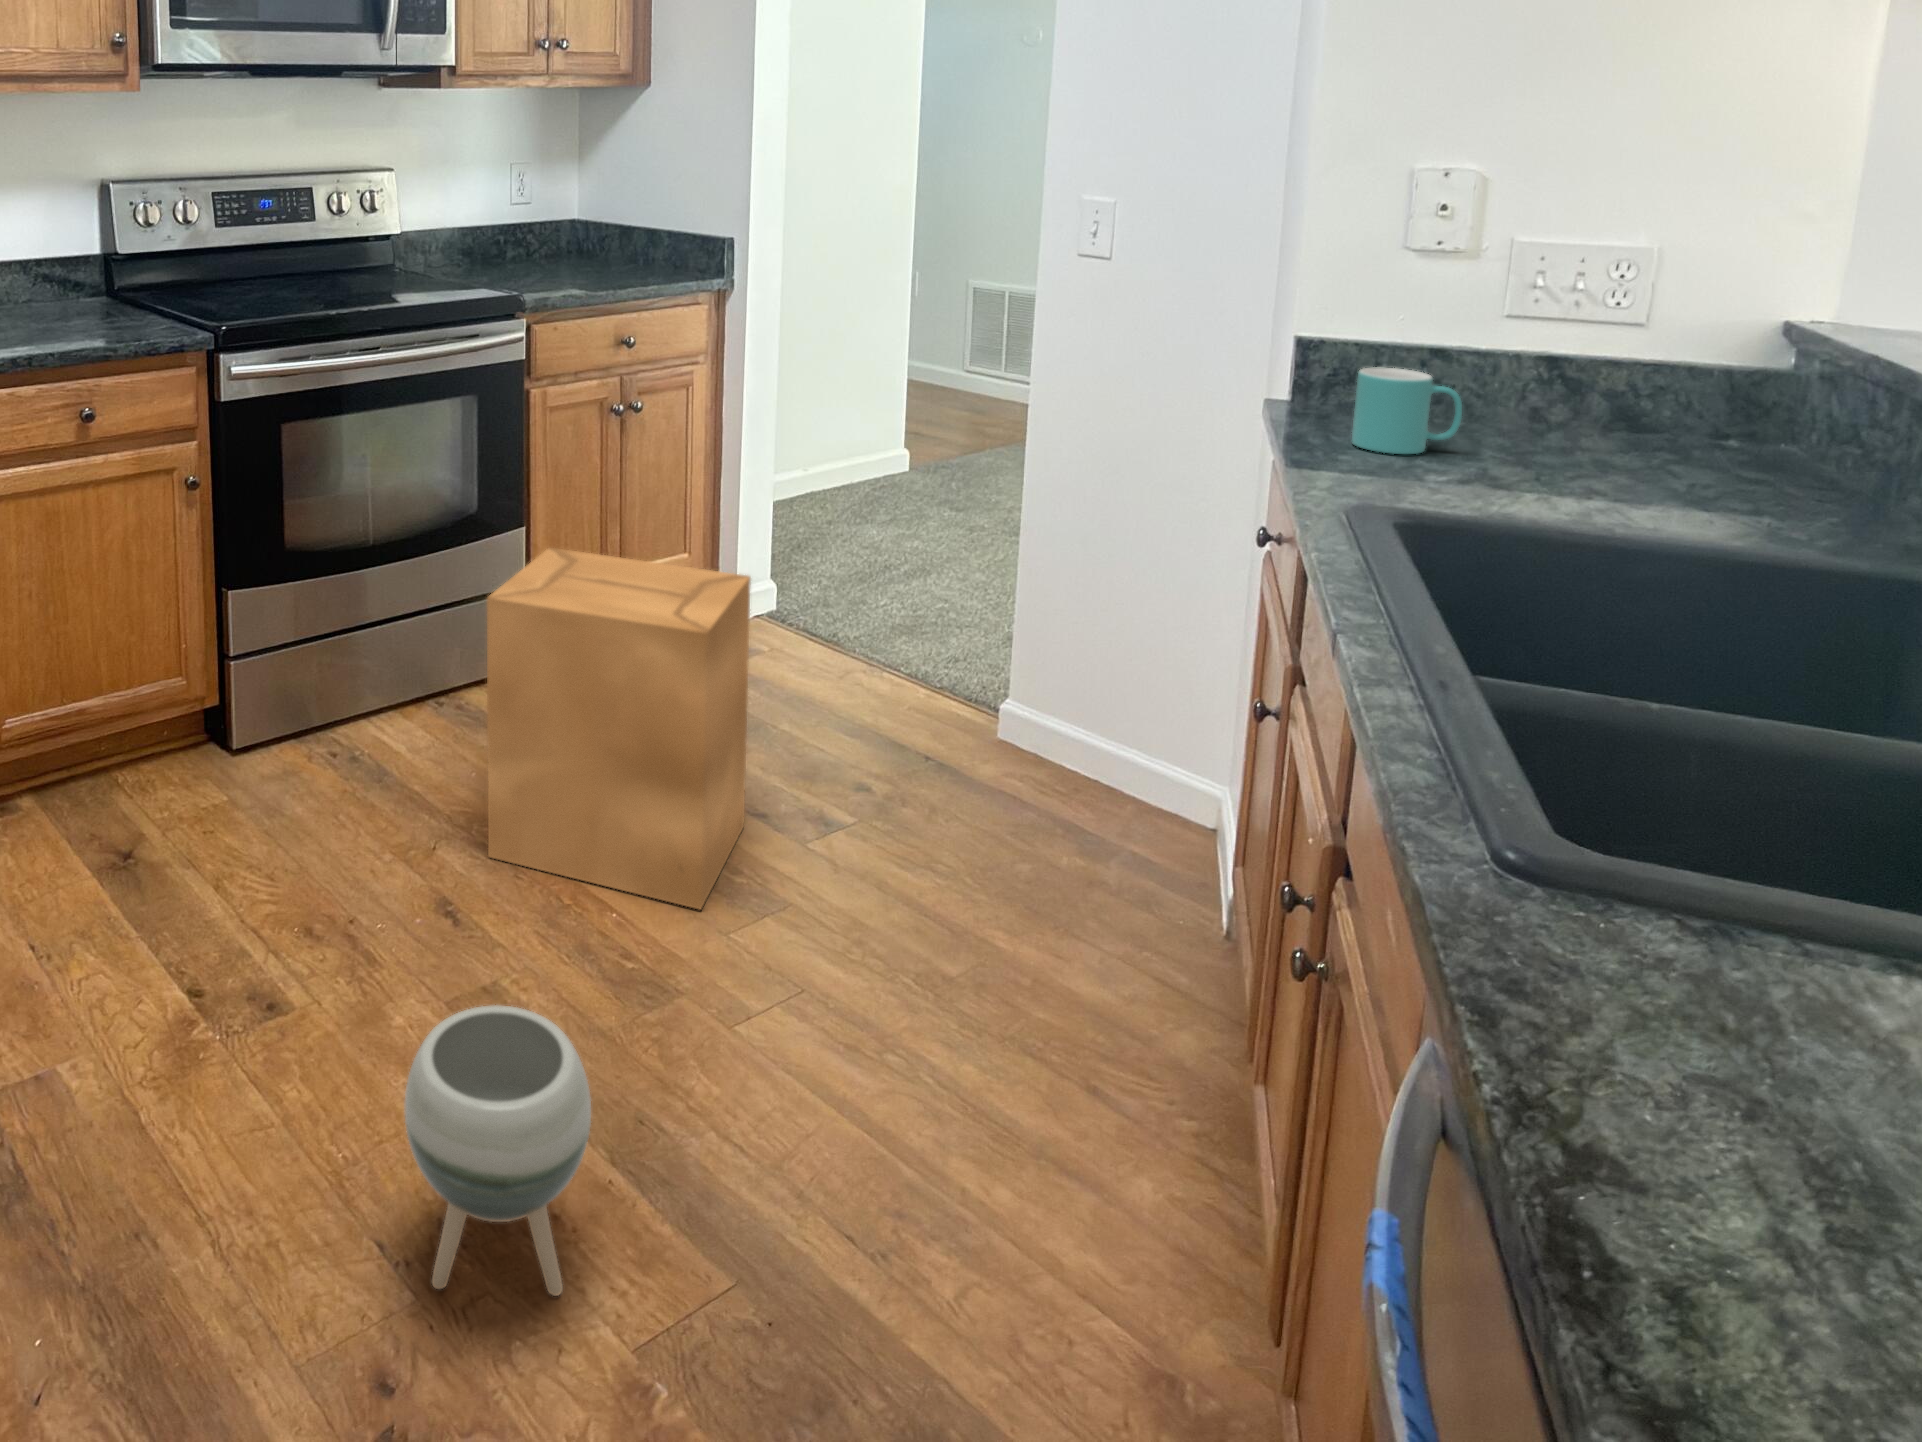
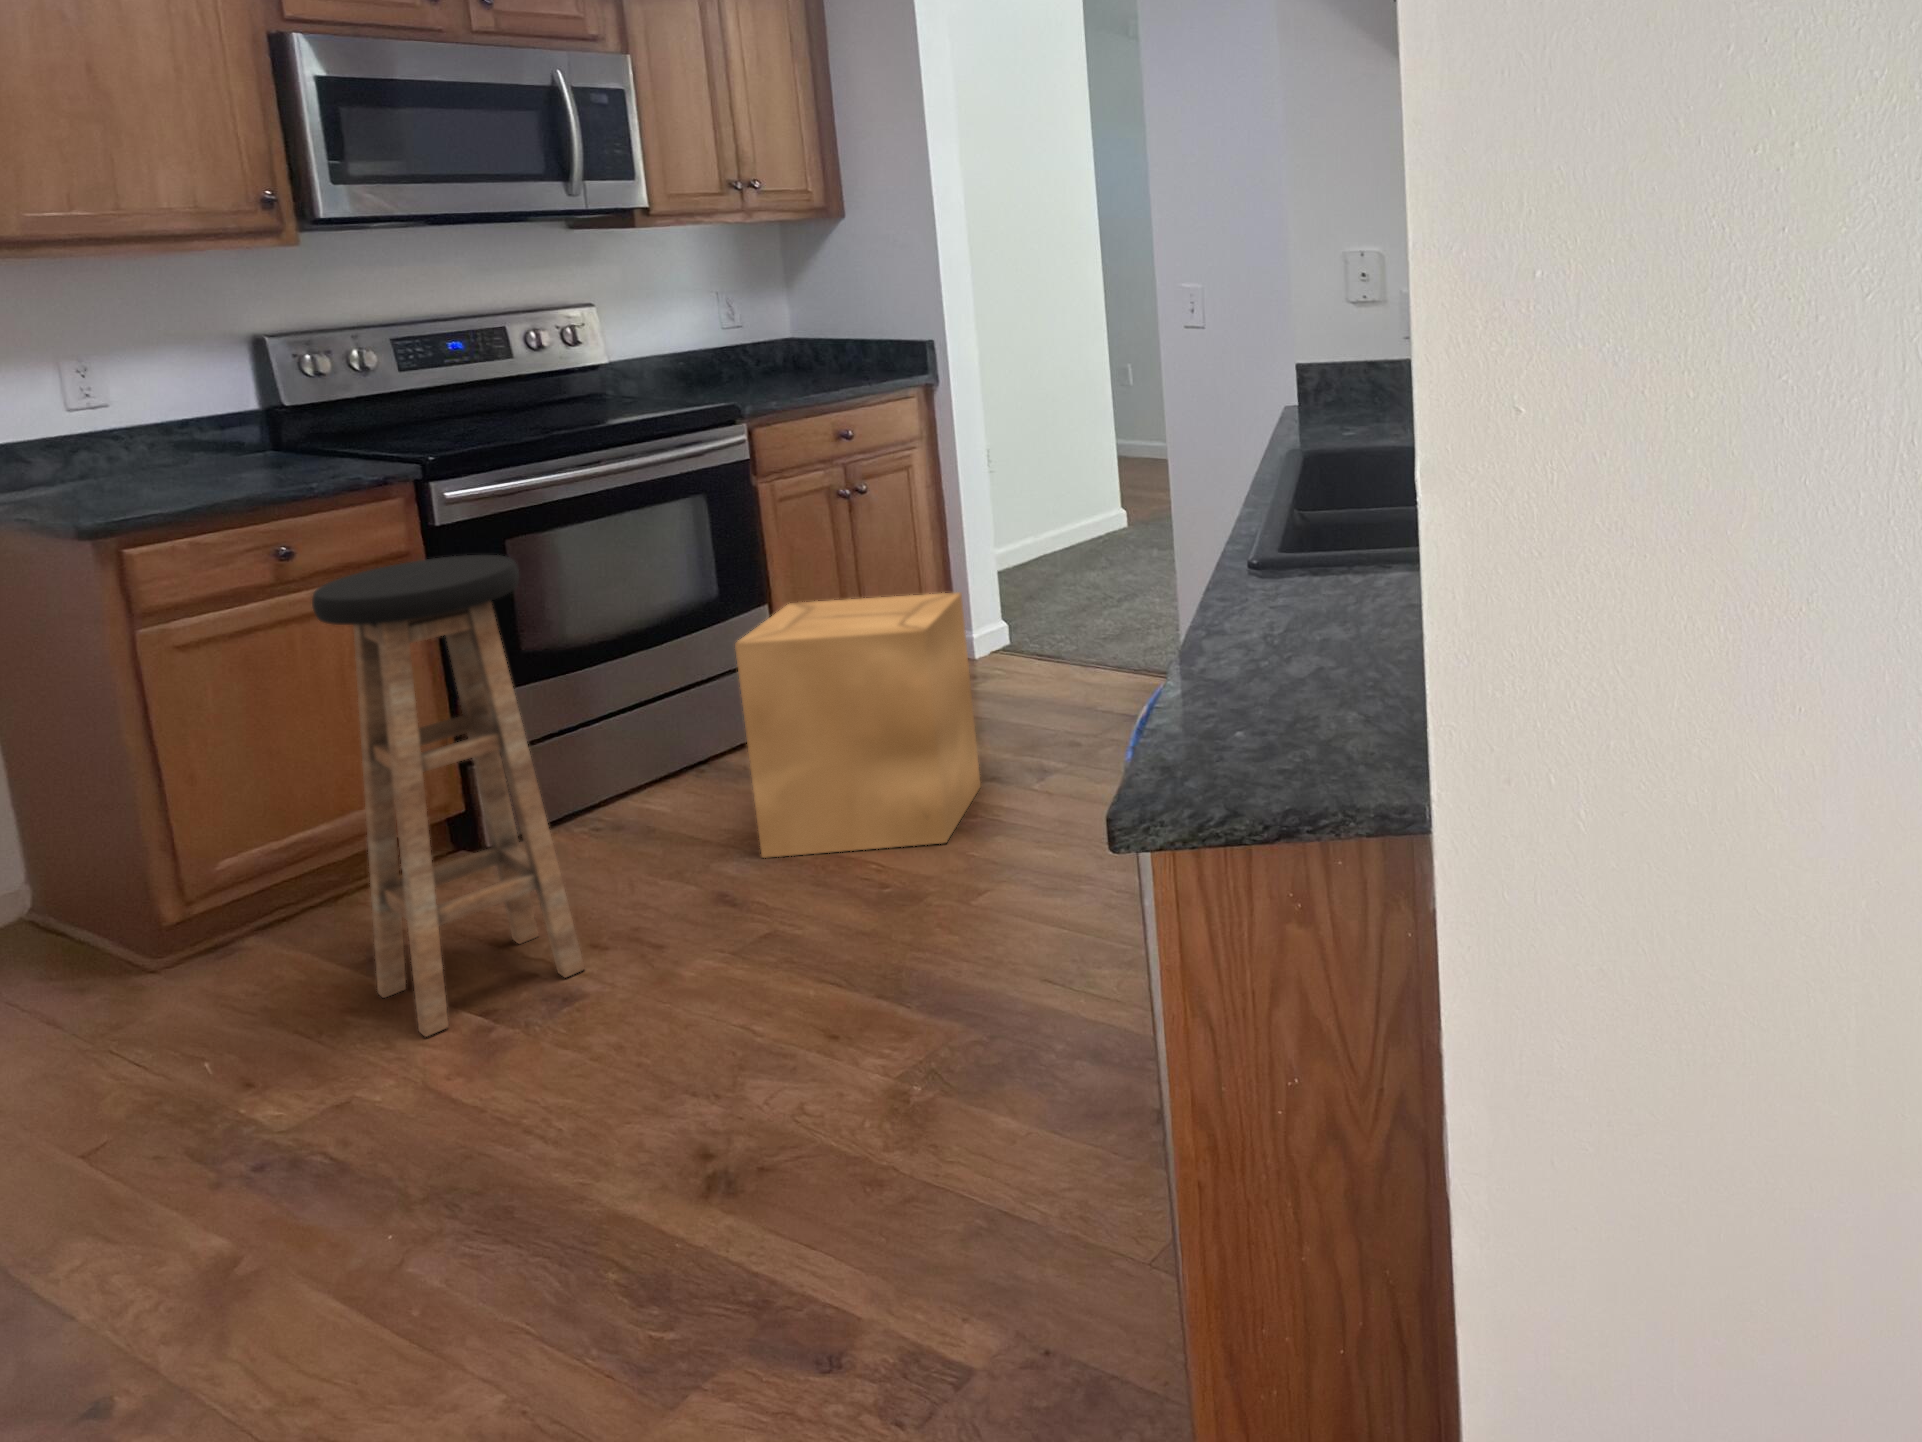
mug: present [1352,368,1462,454] -> none [1312,379,1367,428]
bar stool: none [79,453,292,1006] -> present [312,555,584,1036]
planter: present [405,1005,591,1296] -> none [706,889,854,1095]

